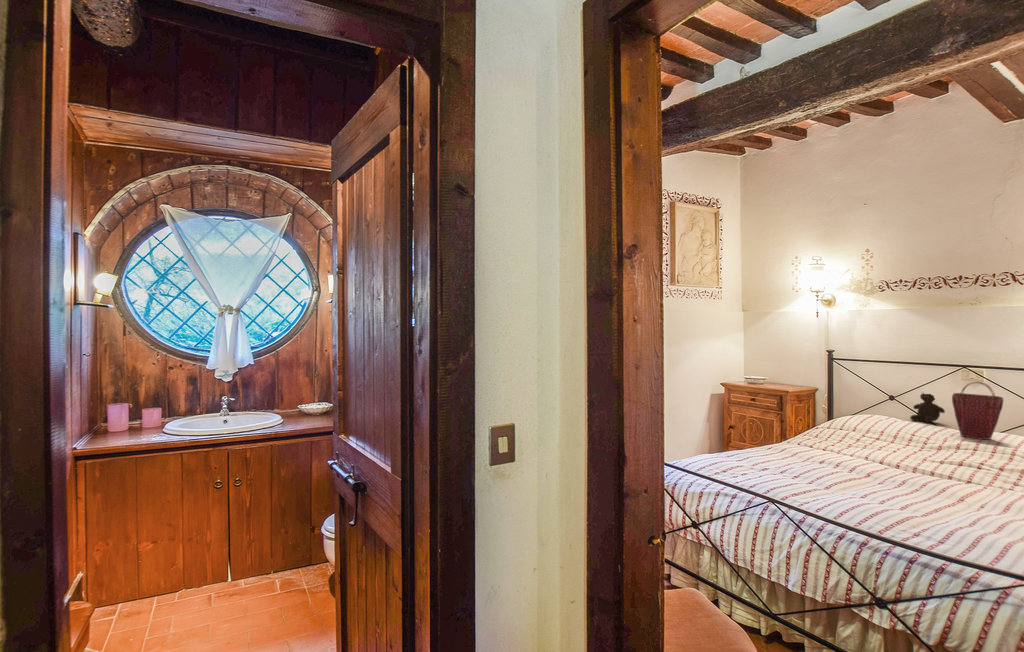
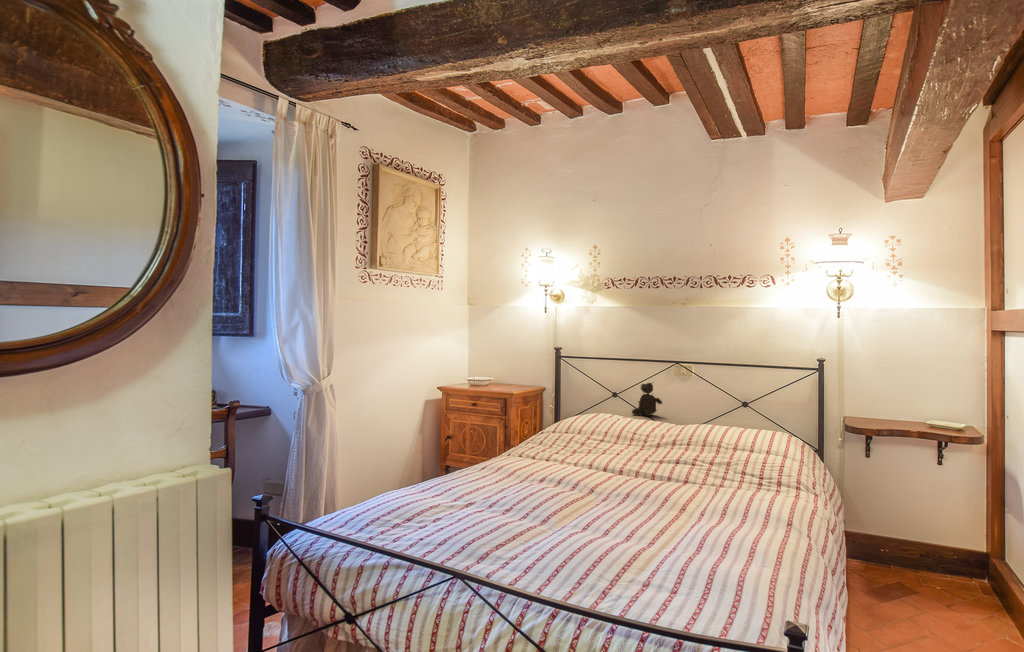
handbag: present [952,382,1003,440] -> none [670,368,714,432]

